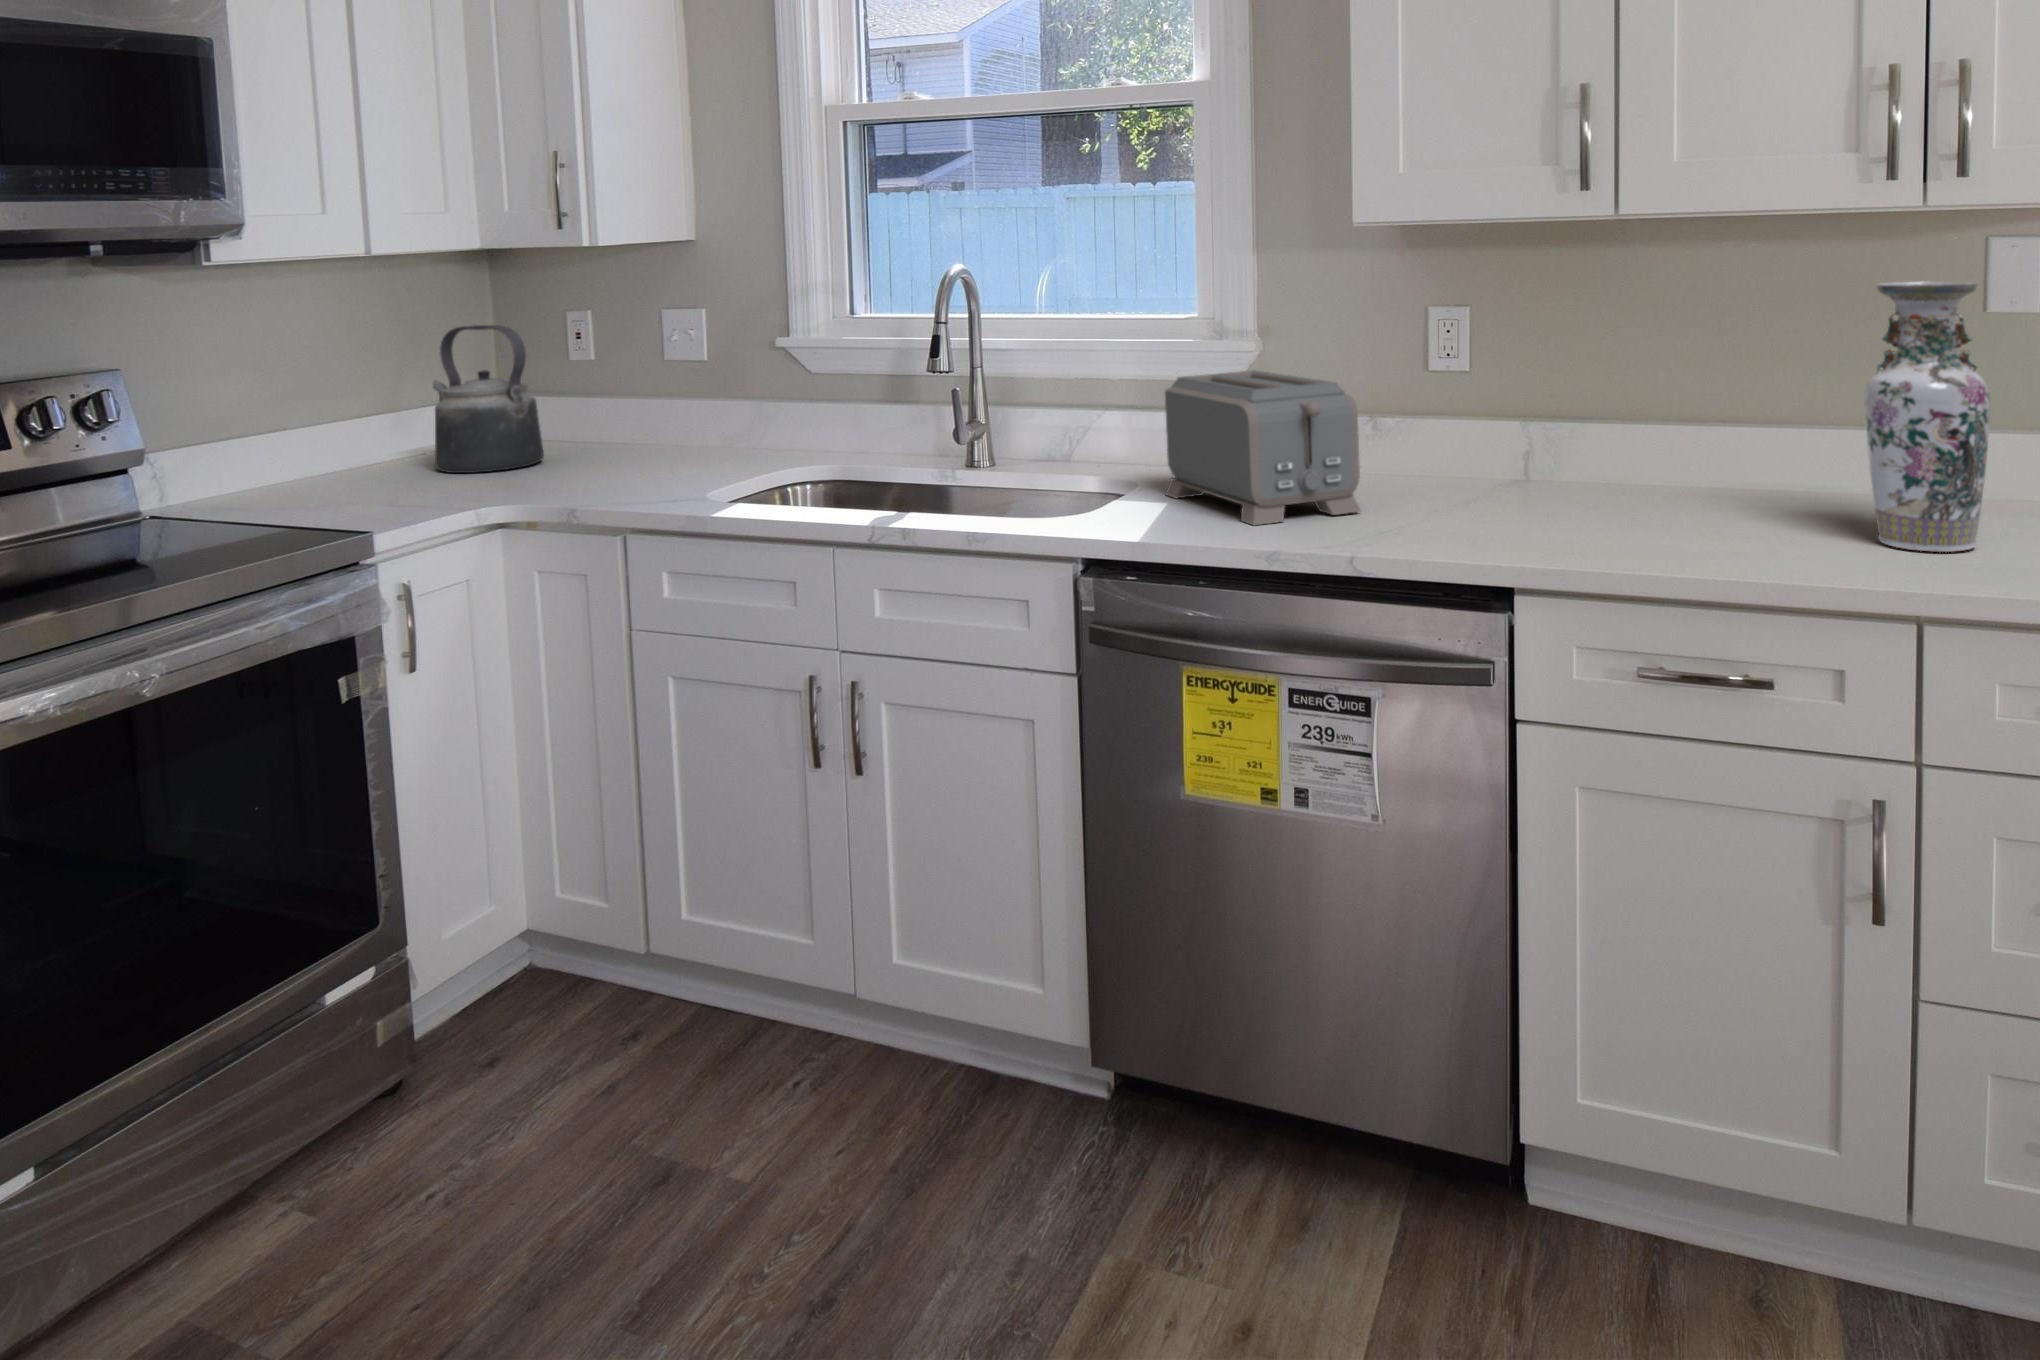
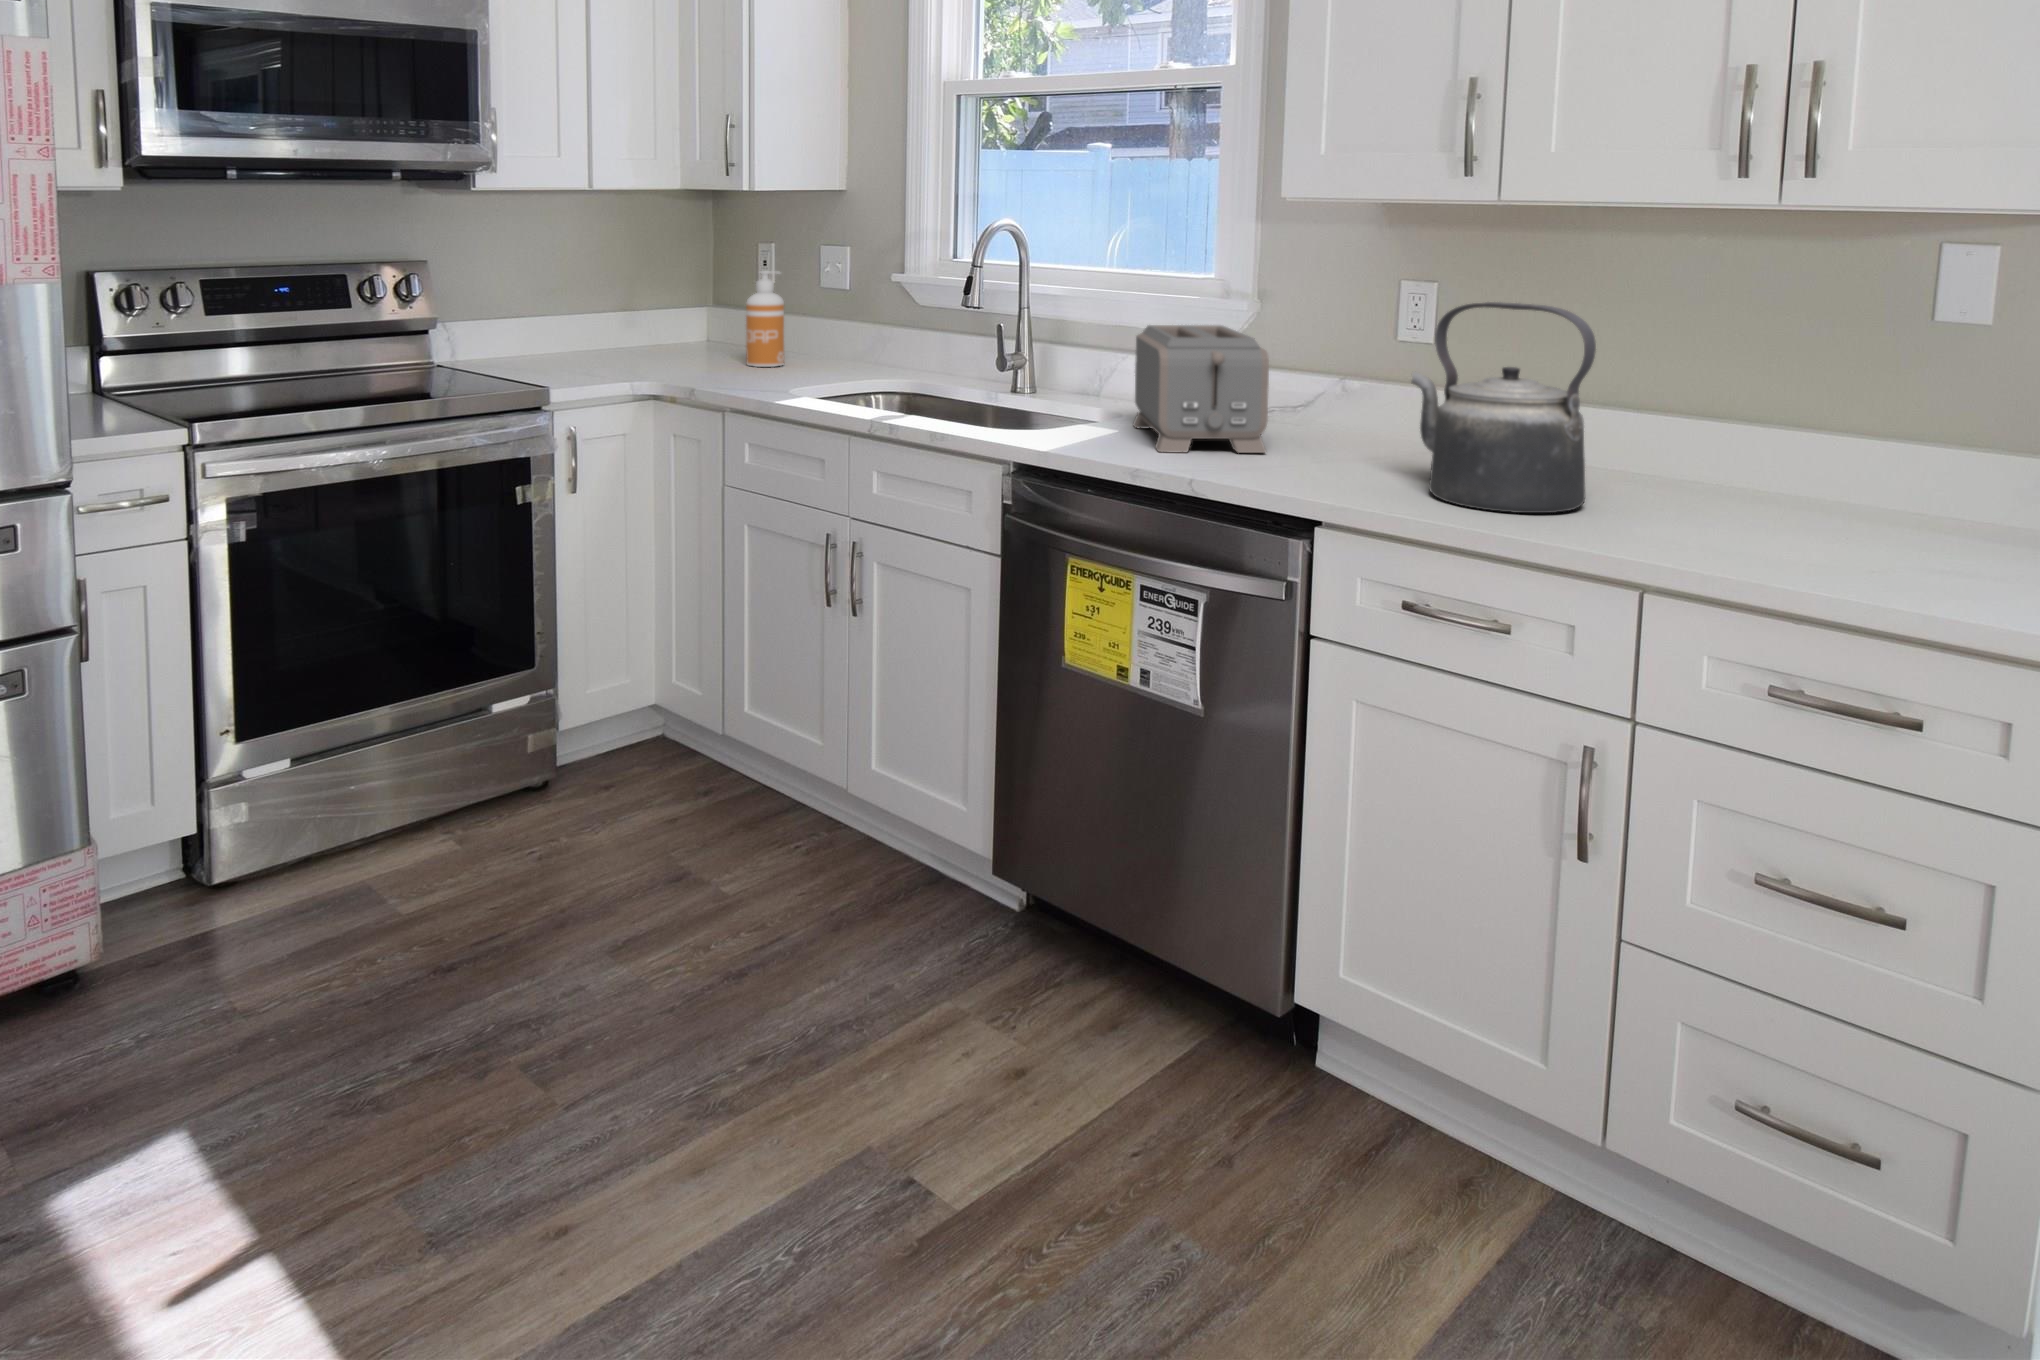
vase: present [1864,281,1990,552] -> none [1688,281,1811,543]
kettle: present [433,325,544,473] -> present [1411,302,1596,513]
soap dispenser: none [585,347,640,470] -> present [746,271,784,367]

